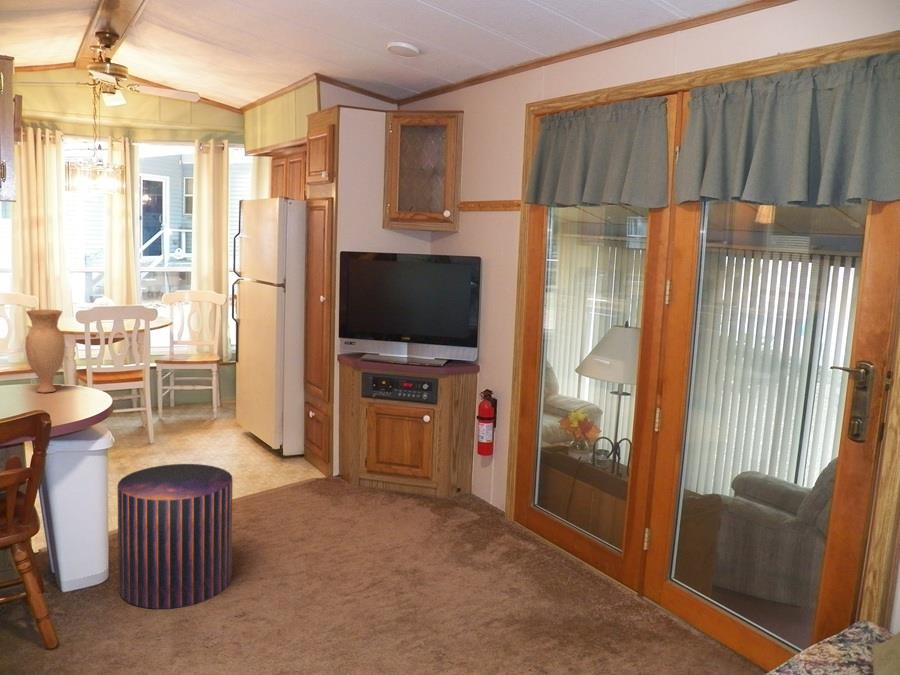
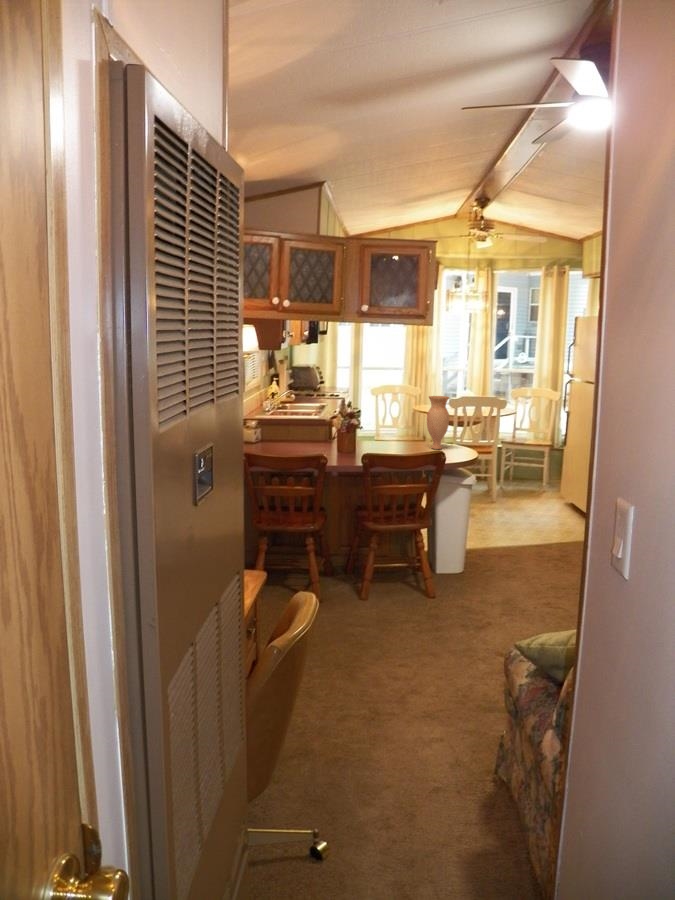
pouf: present [117,464,233,609] -> none [473,504,552,596]

